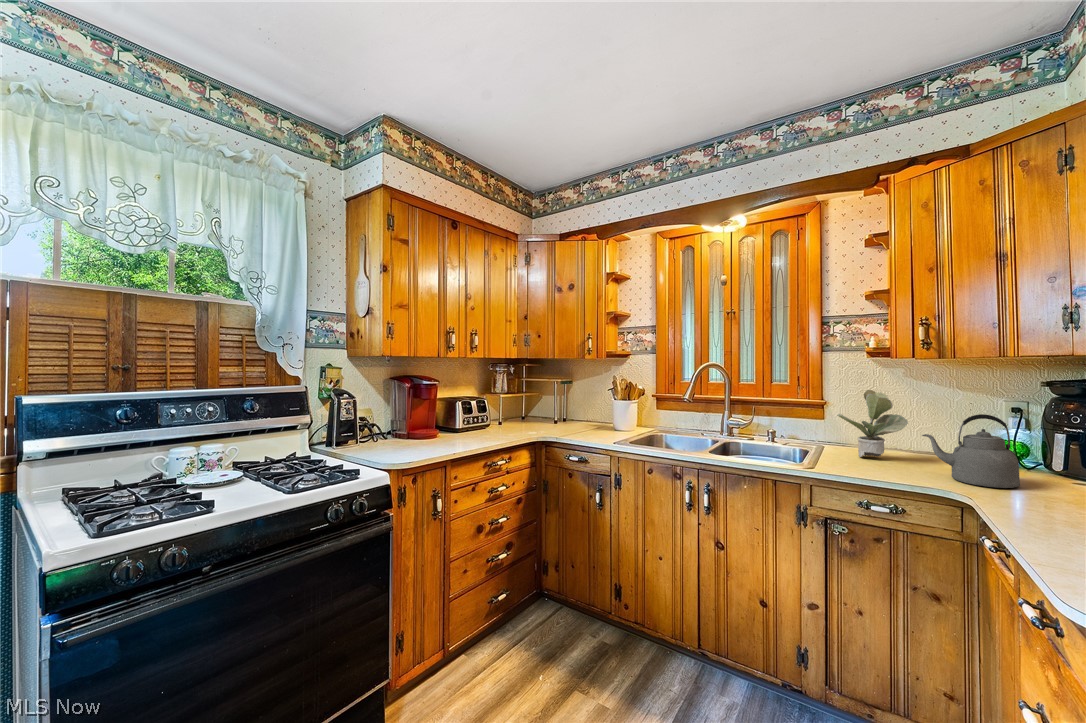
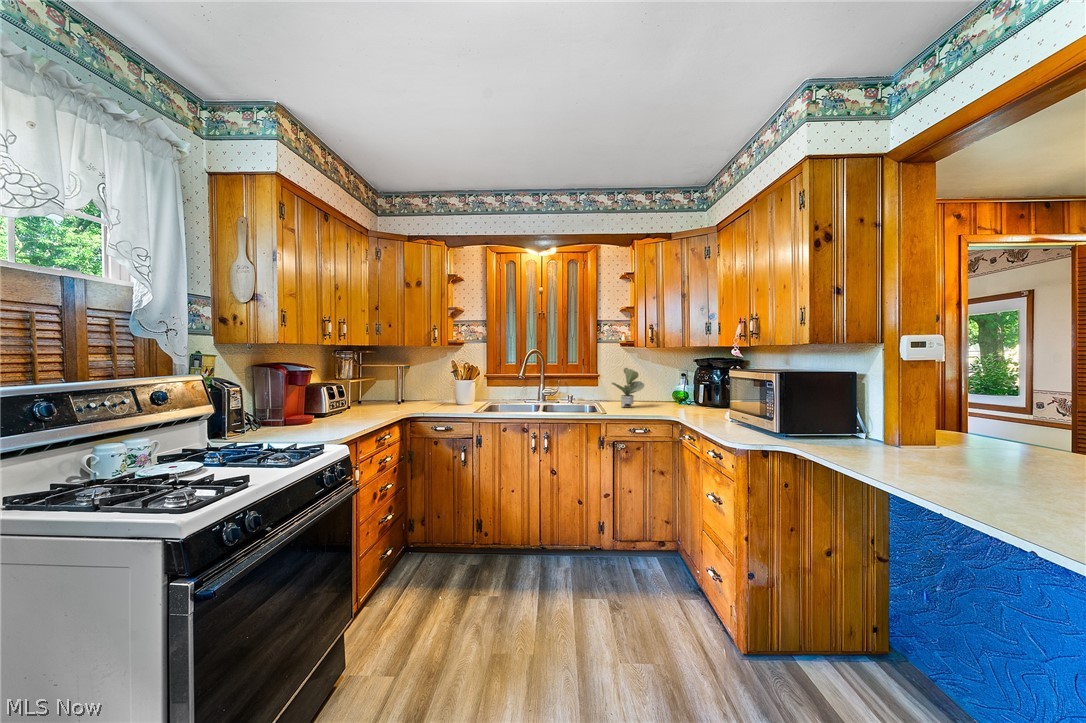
kettle: present [922,414,1020,488] -> none [654,377,691,413]

